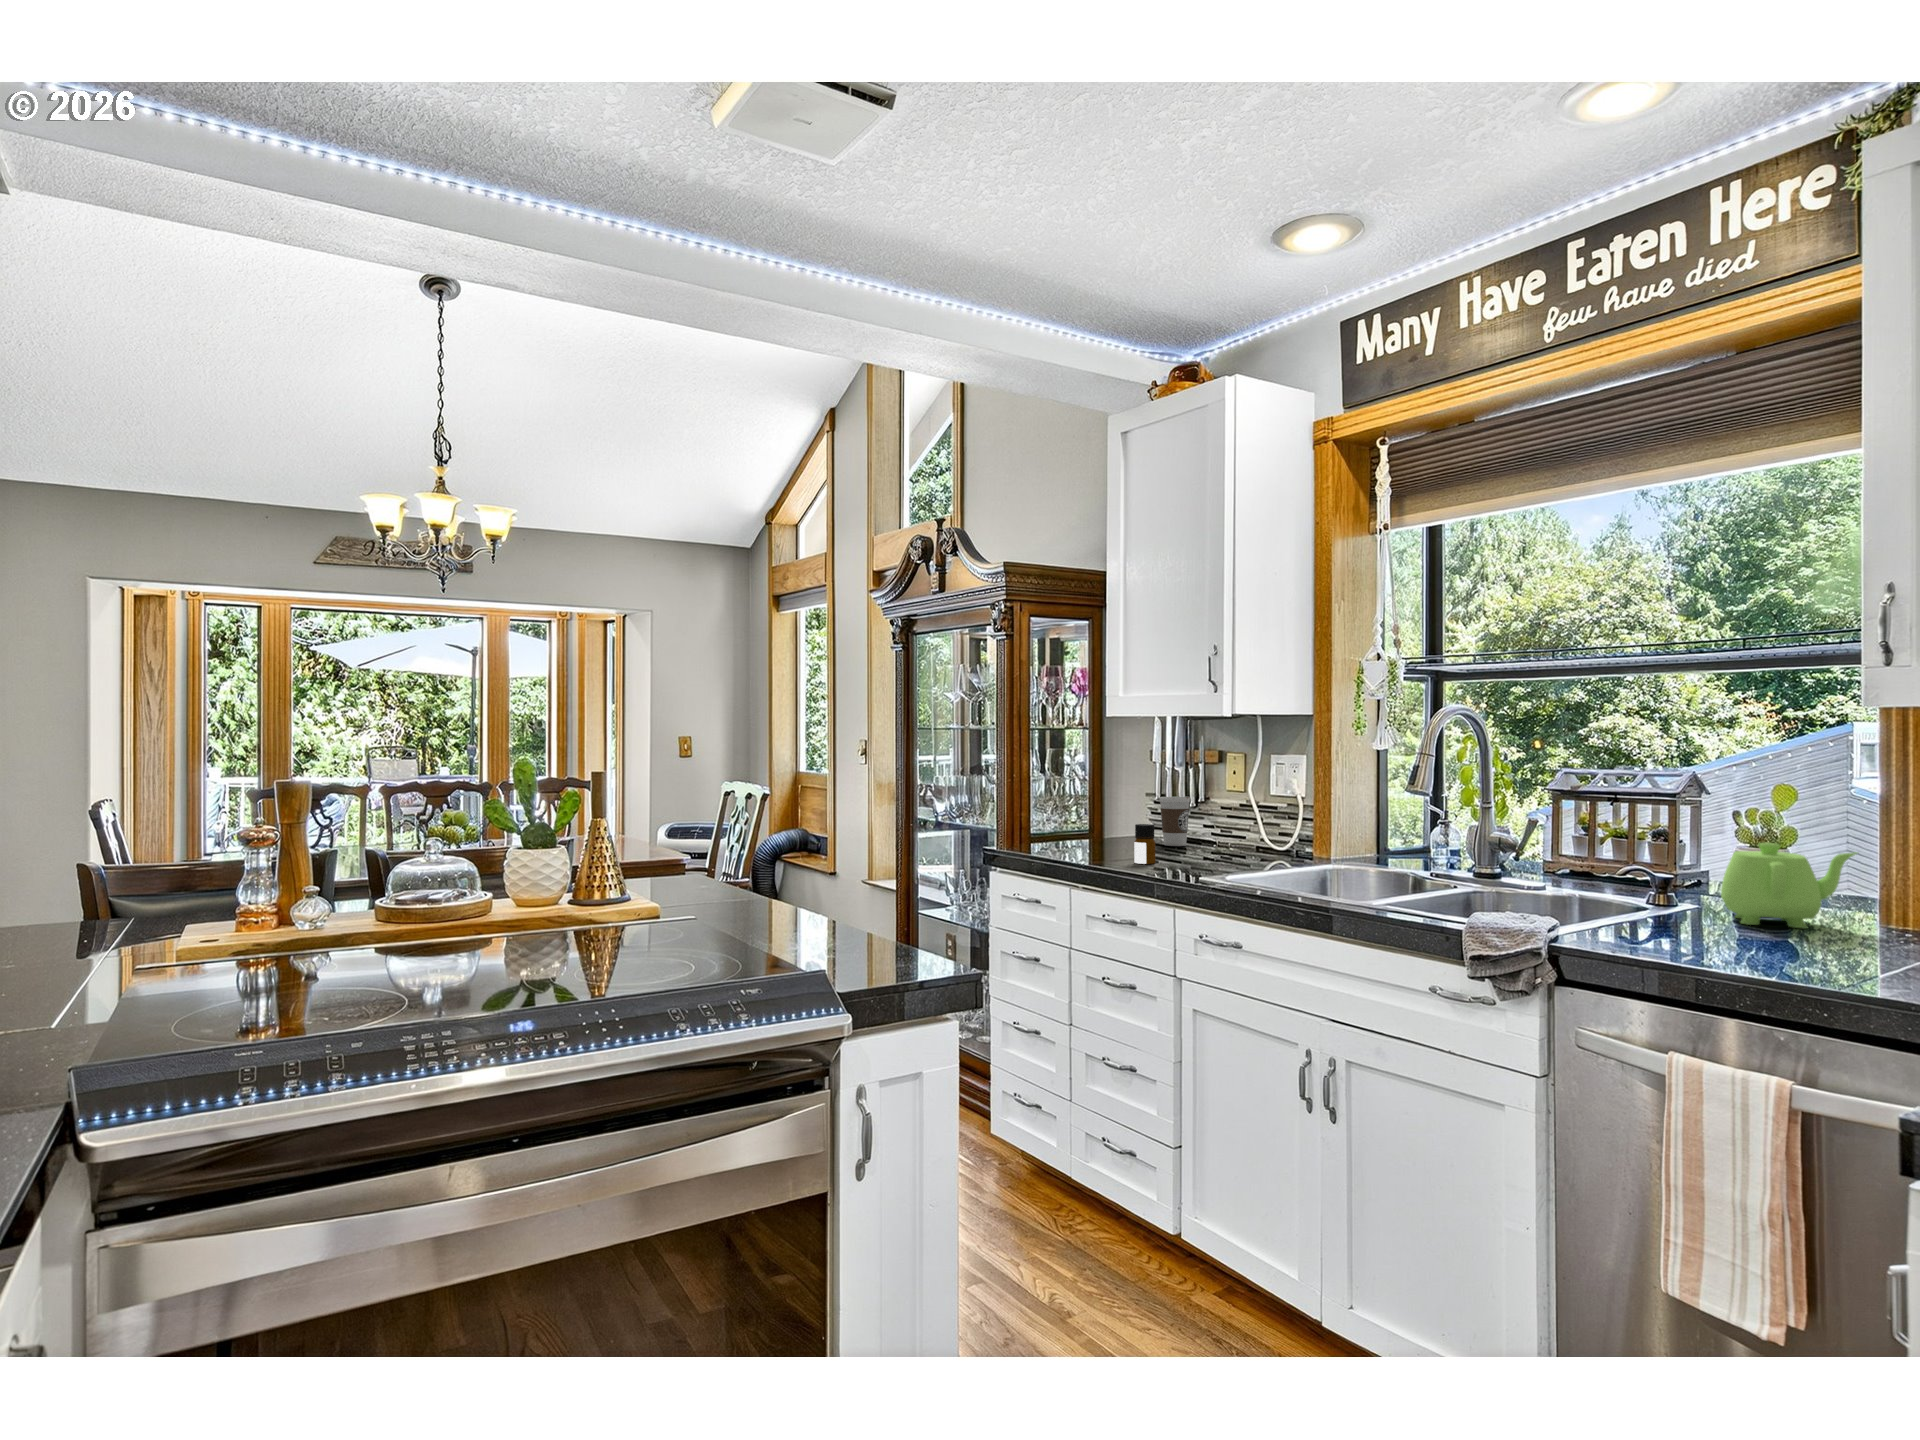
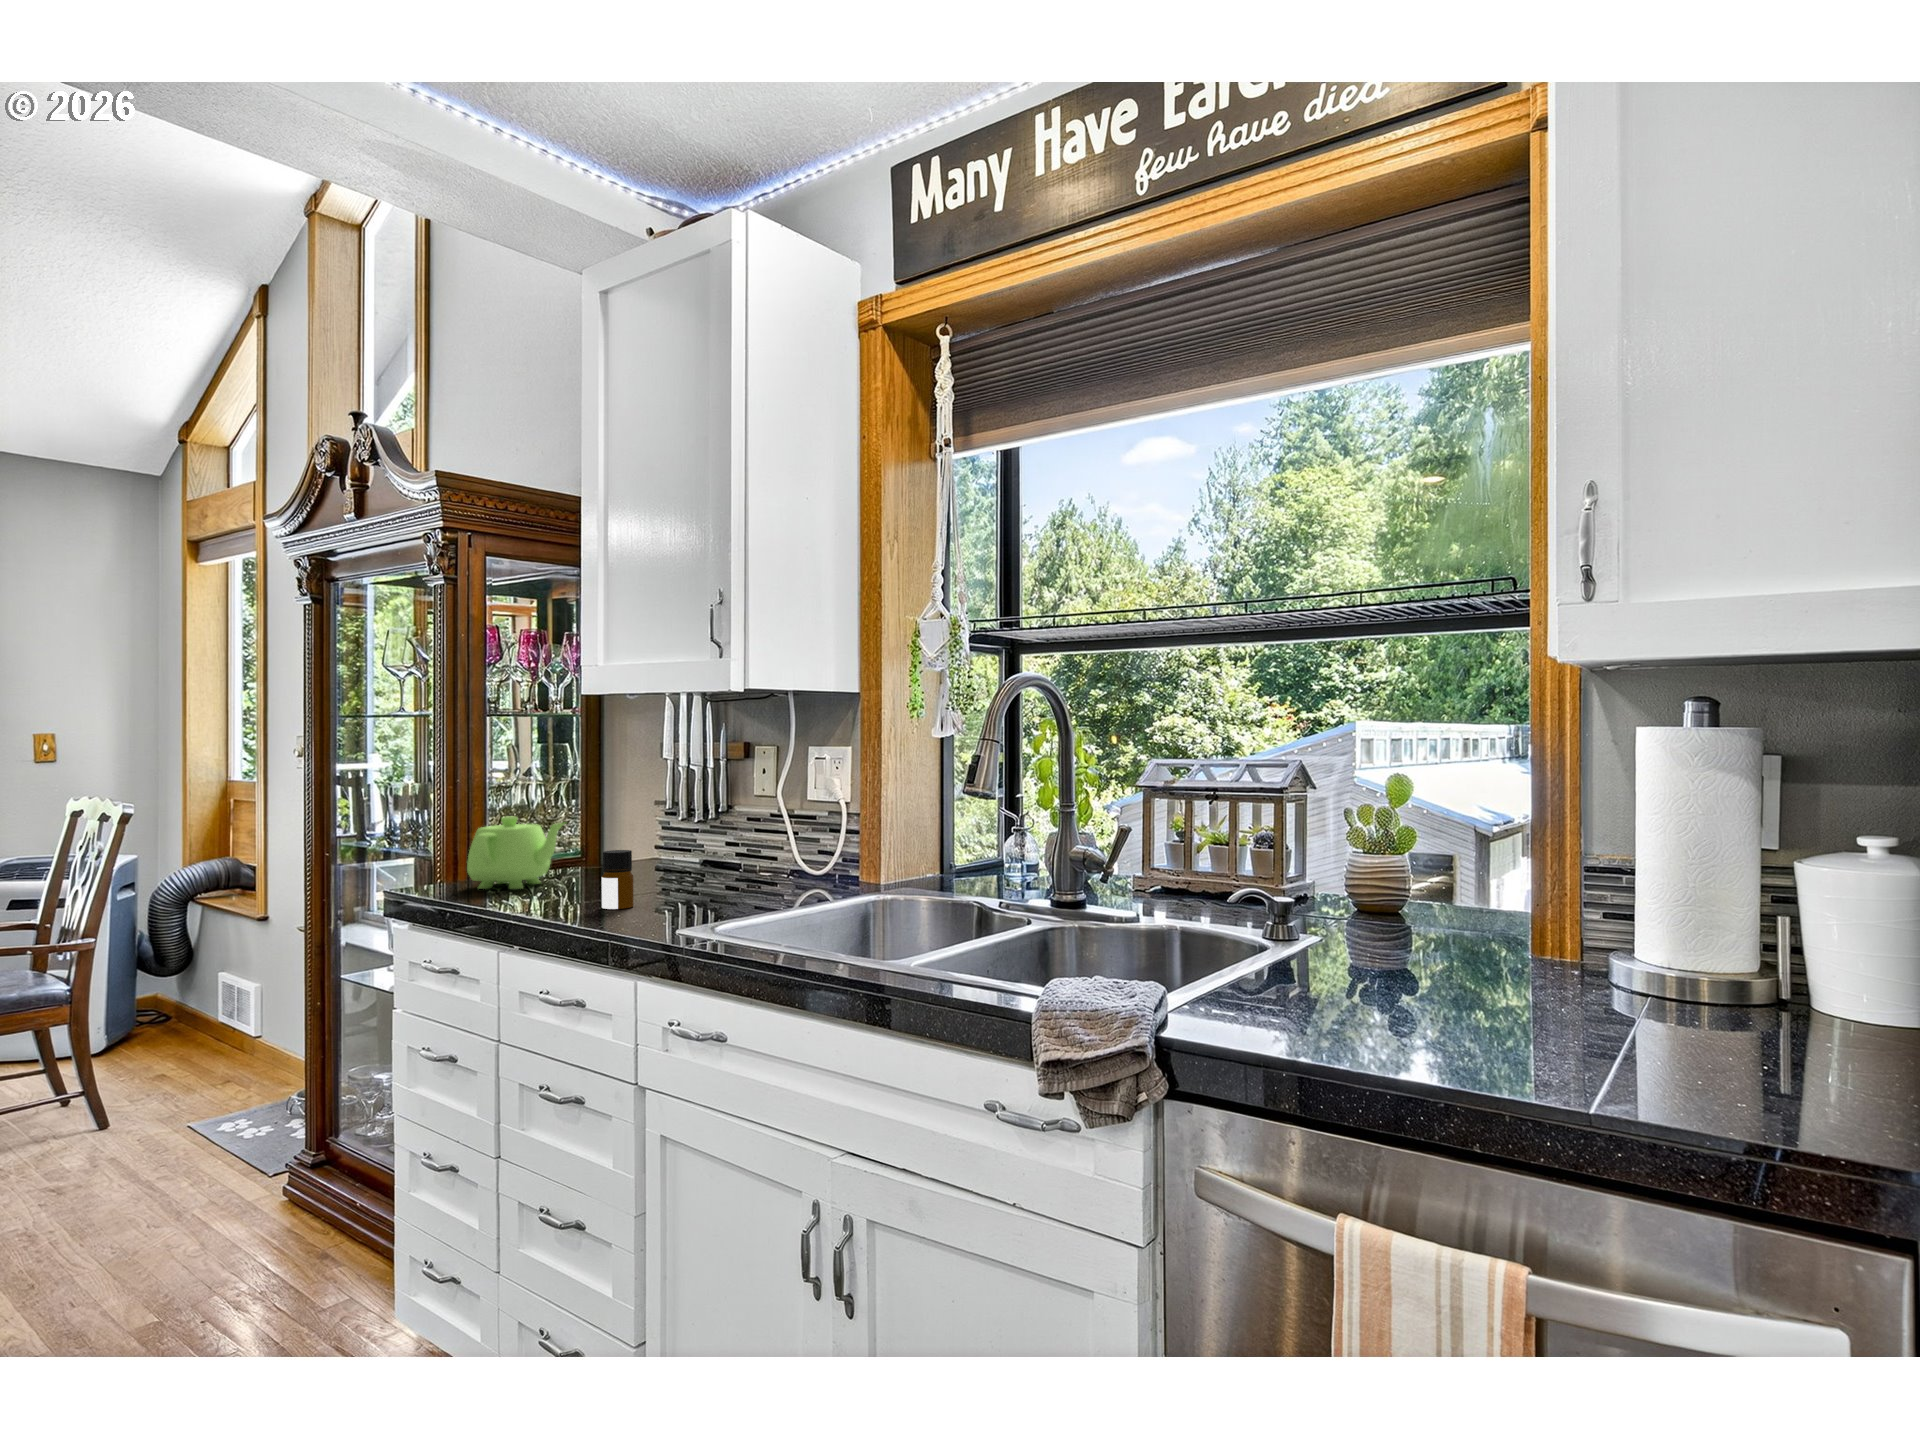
coffee cup: present [1160,797,1190,846] -> none [664,805,706,874]
teapot: present [1721,843,1856,928] -> present [467,816,564,889]

